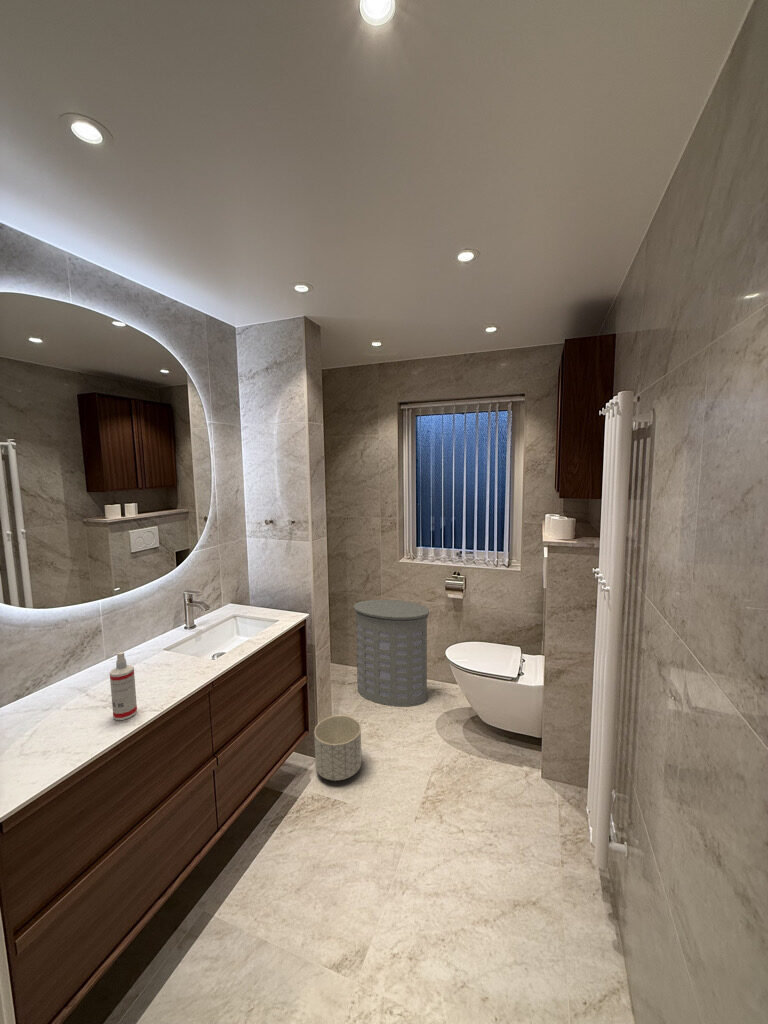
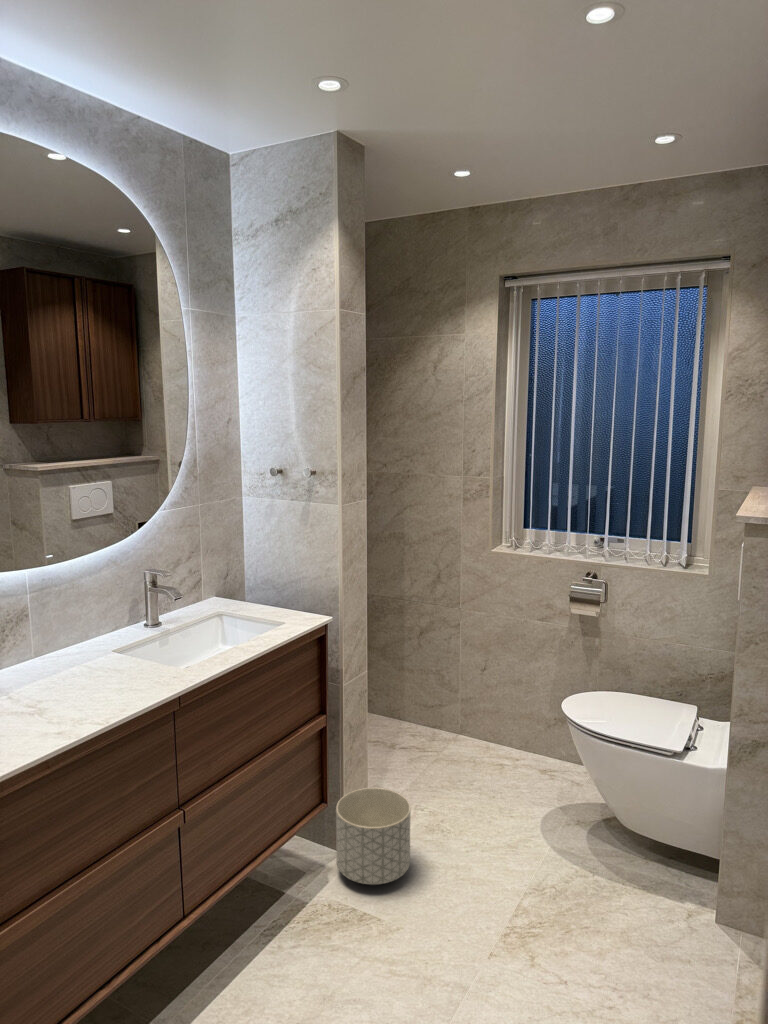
laundry hamper: present [354,600,429,707] -> none [412,614,539,793]
spray bottle: present [110,652,137,720] -> none [42,634,77,730]

